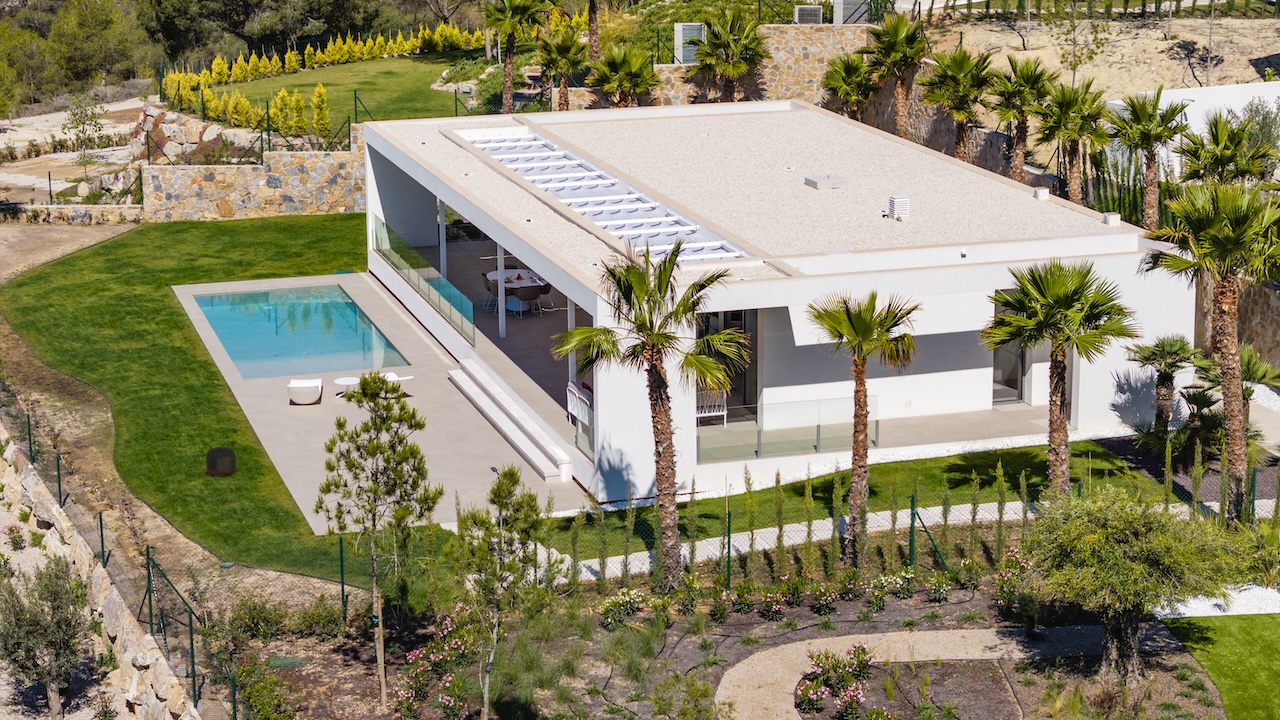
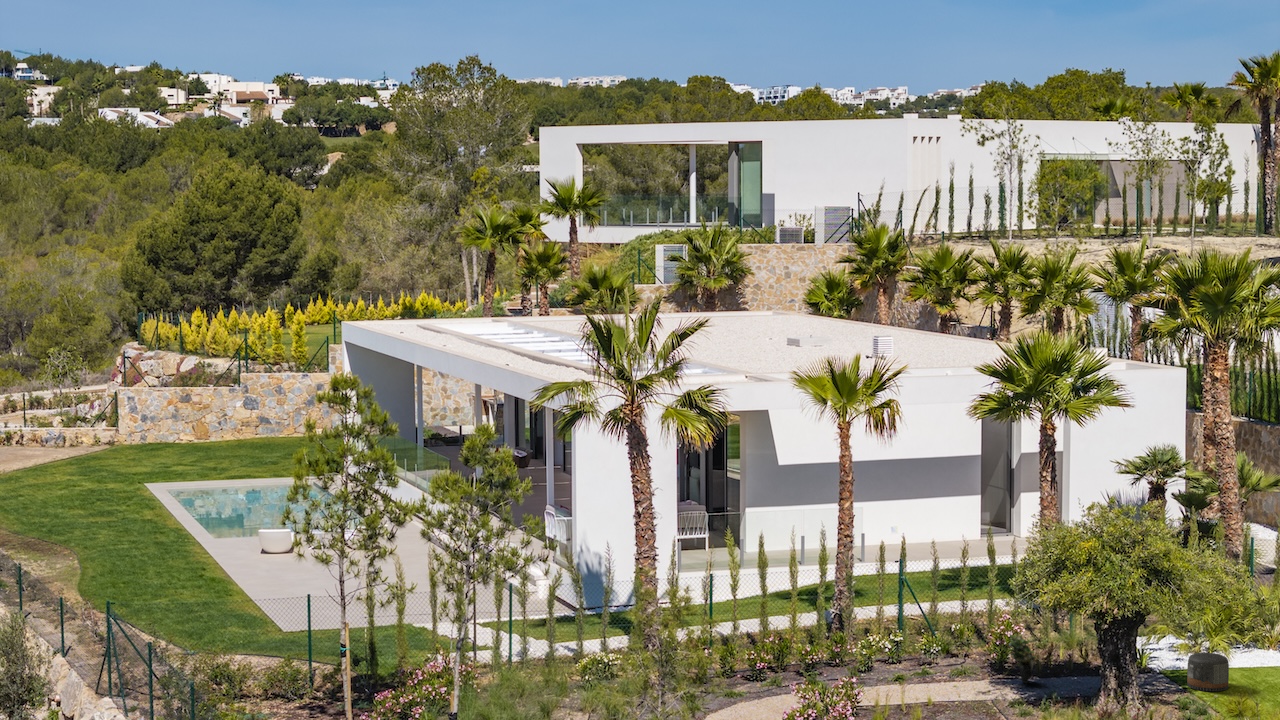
pouf: present [206,447,237,476] -> present [1187,653,1229,691]

